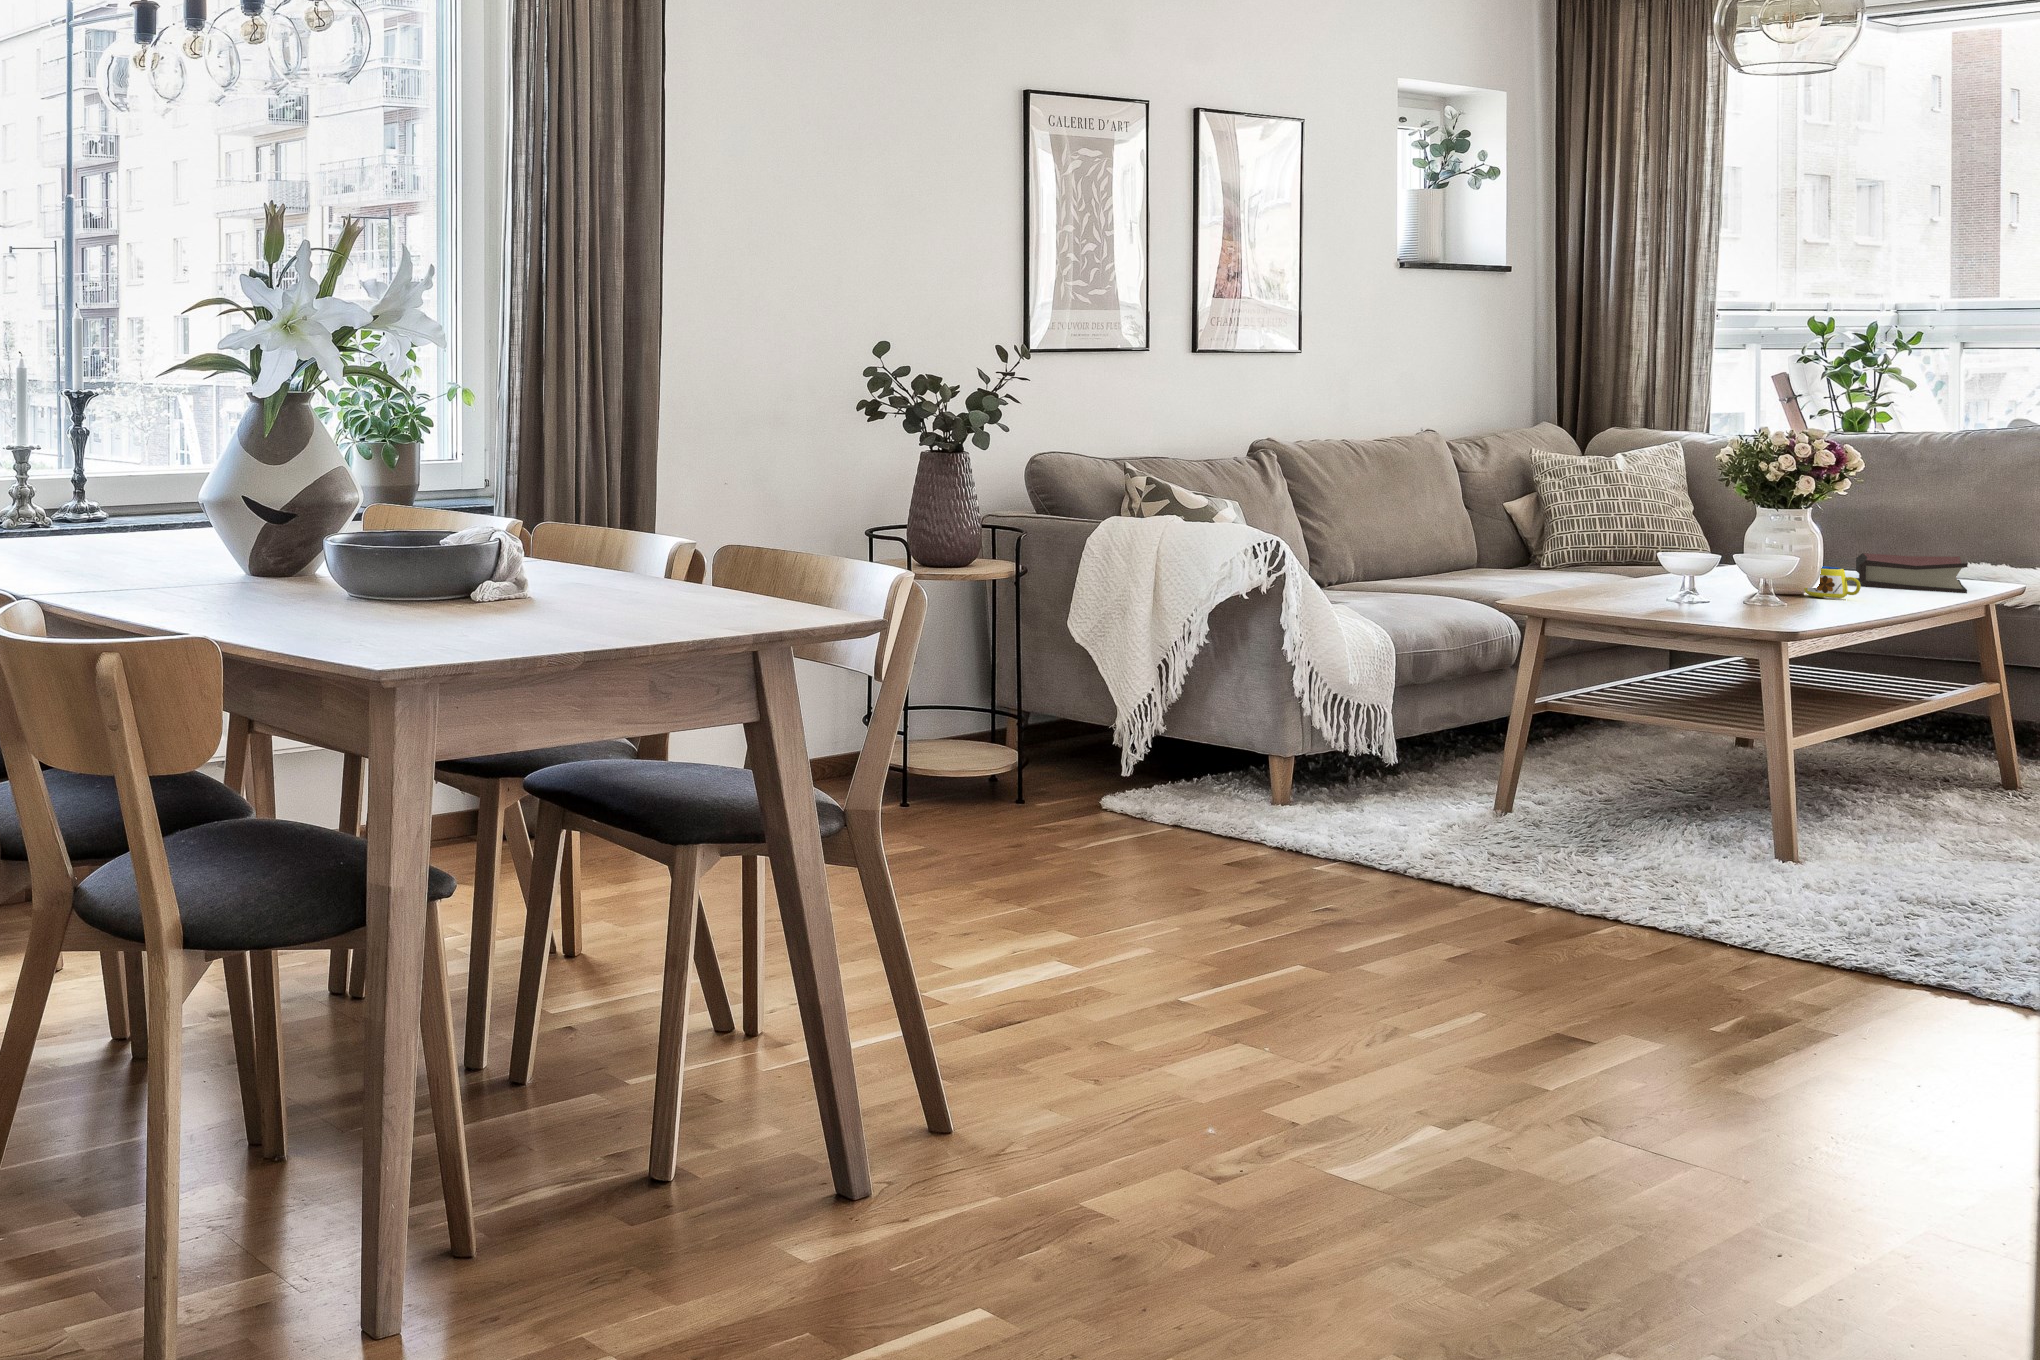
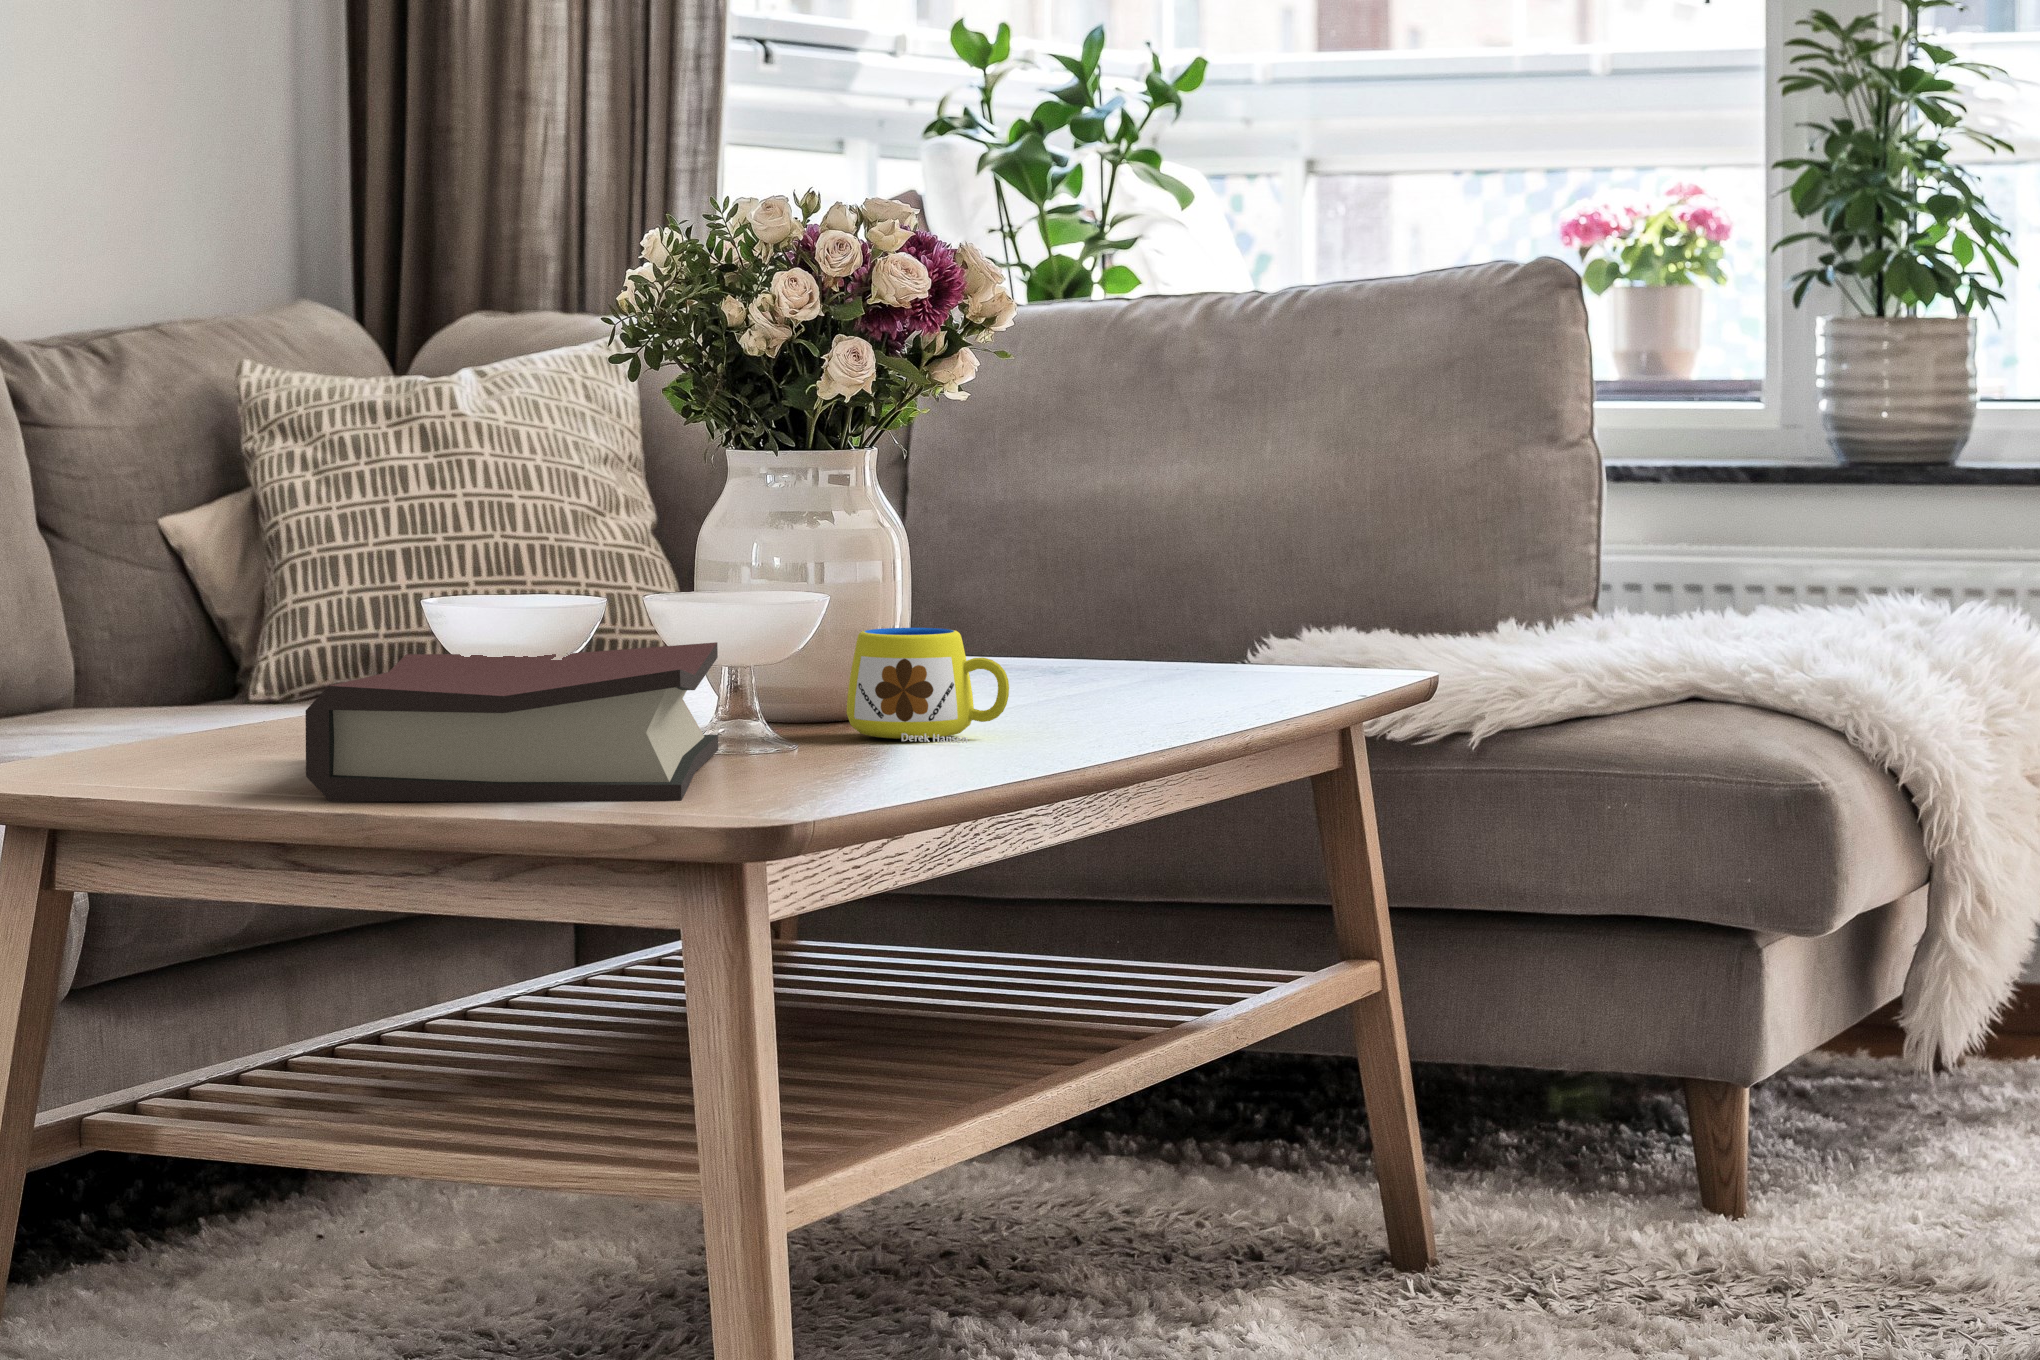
hardback book: present [1856,553,1967,593] -> present [306,642,718,802]

